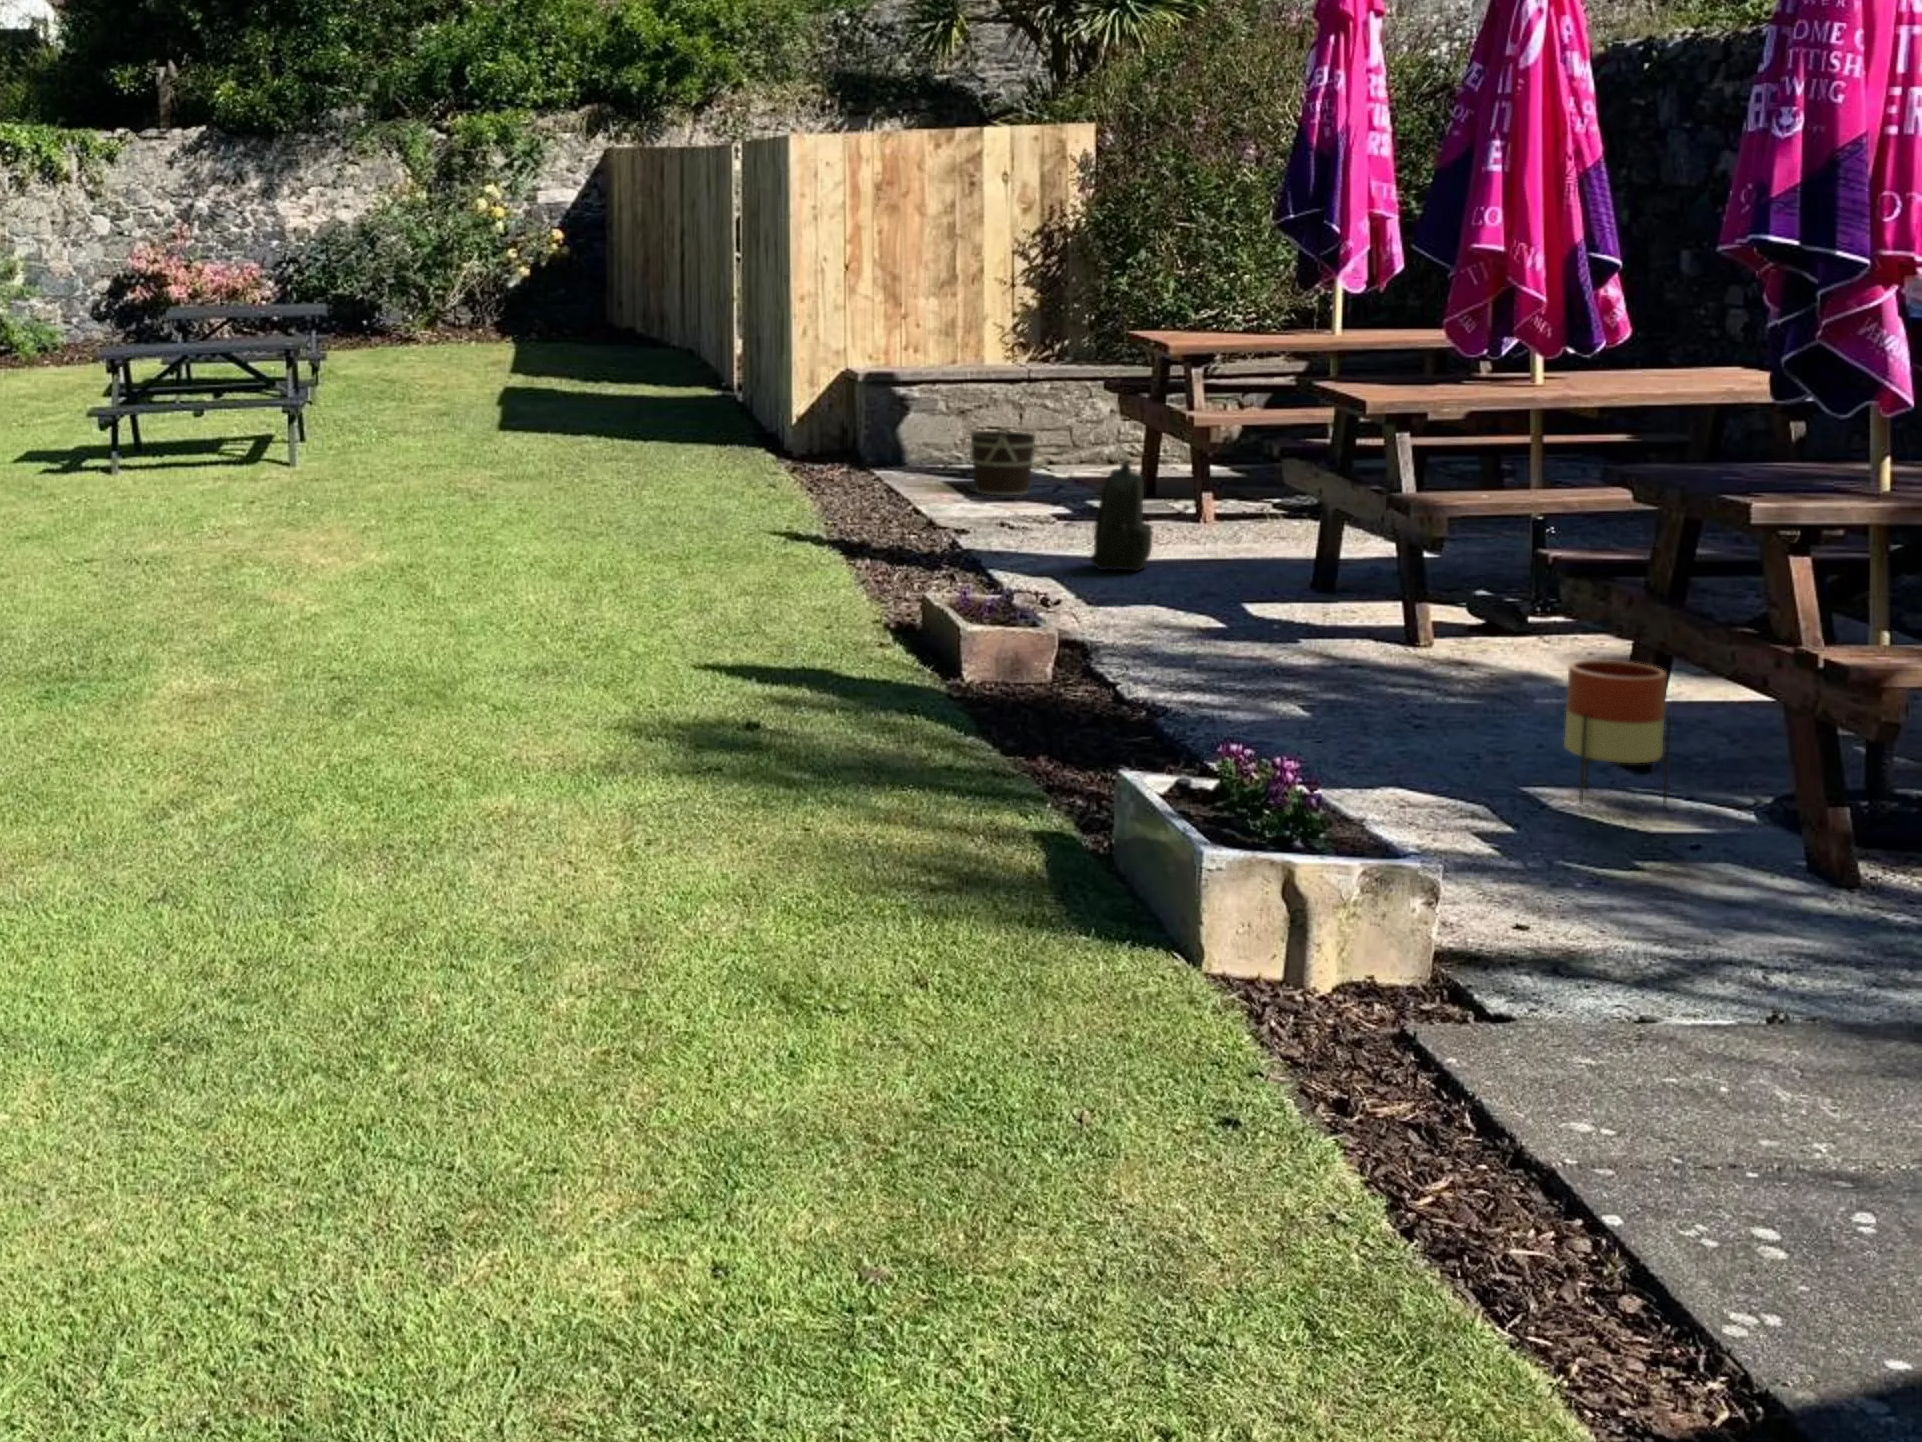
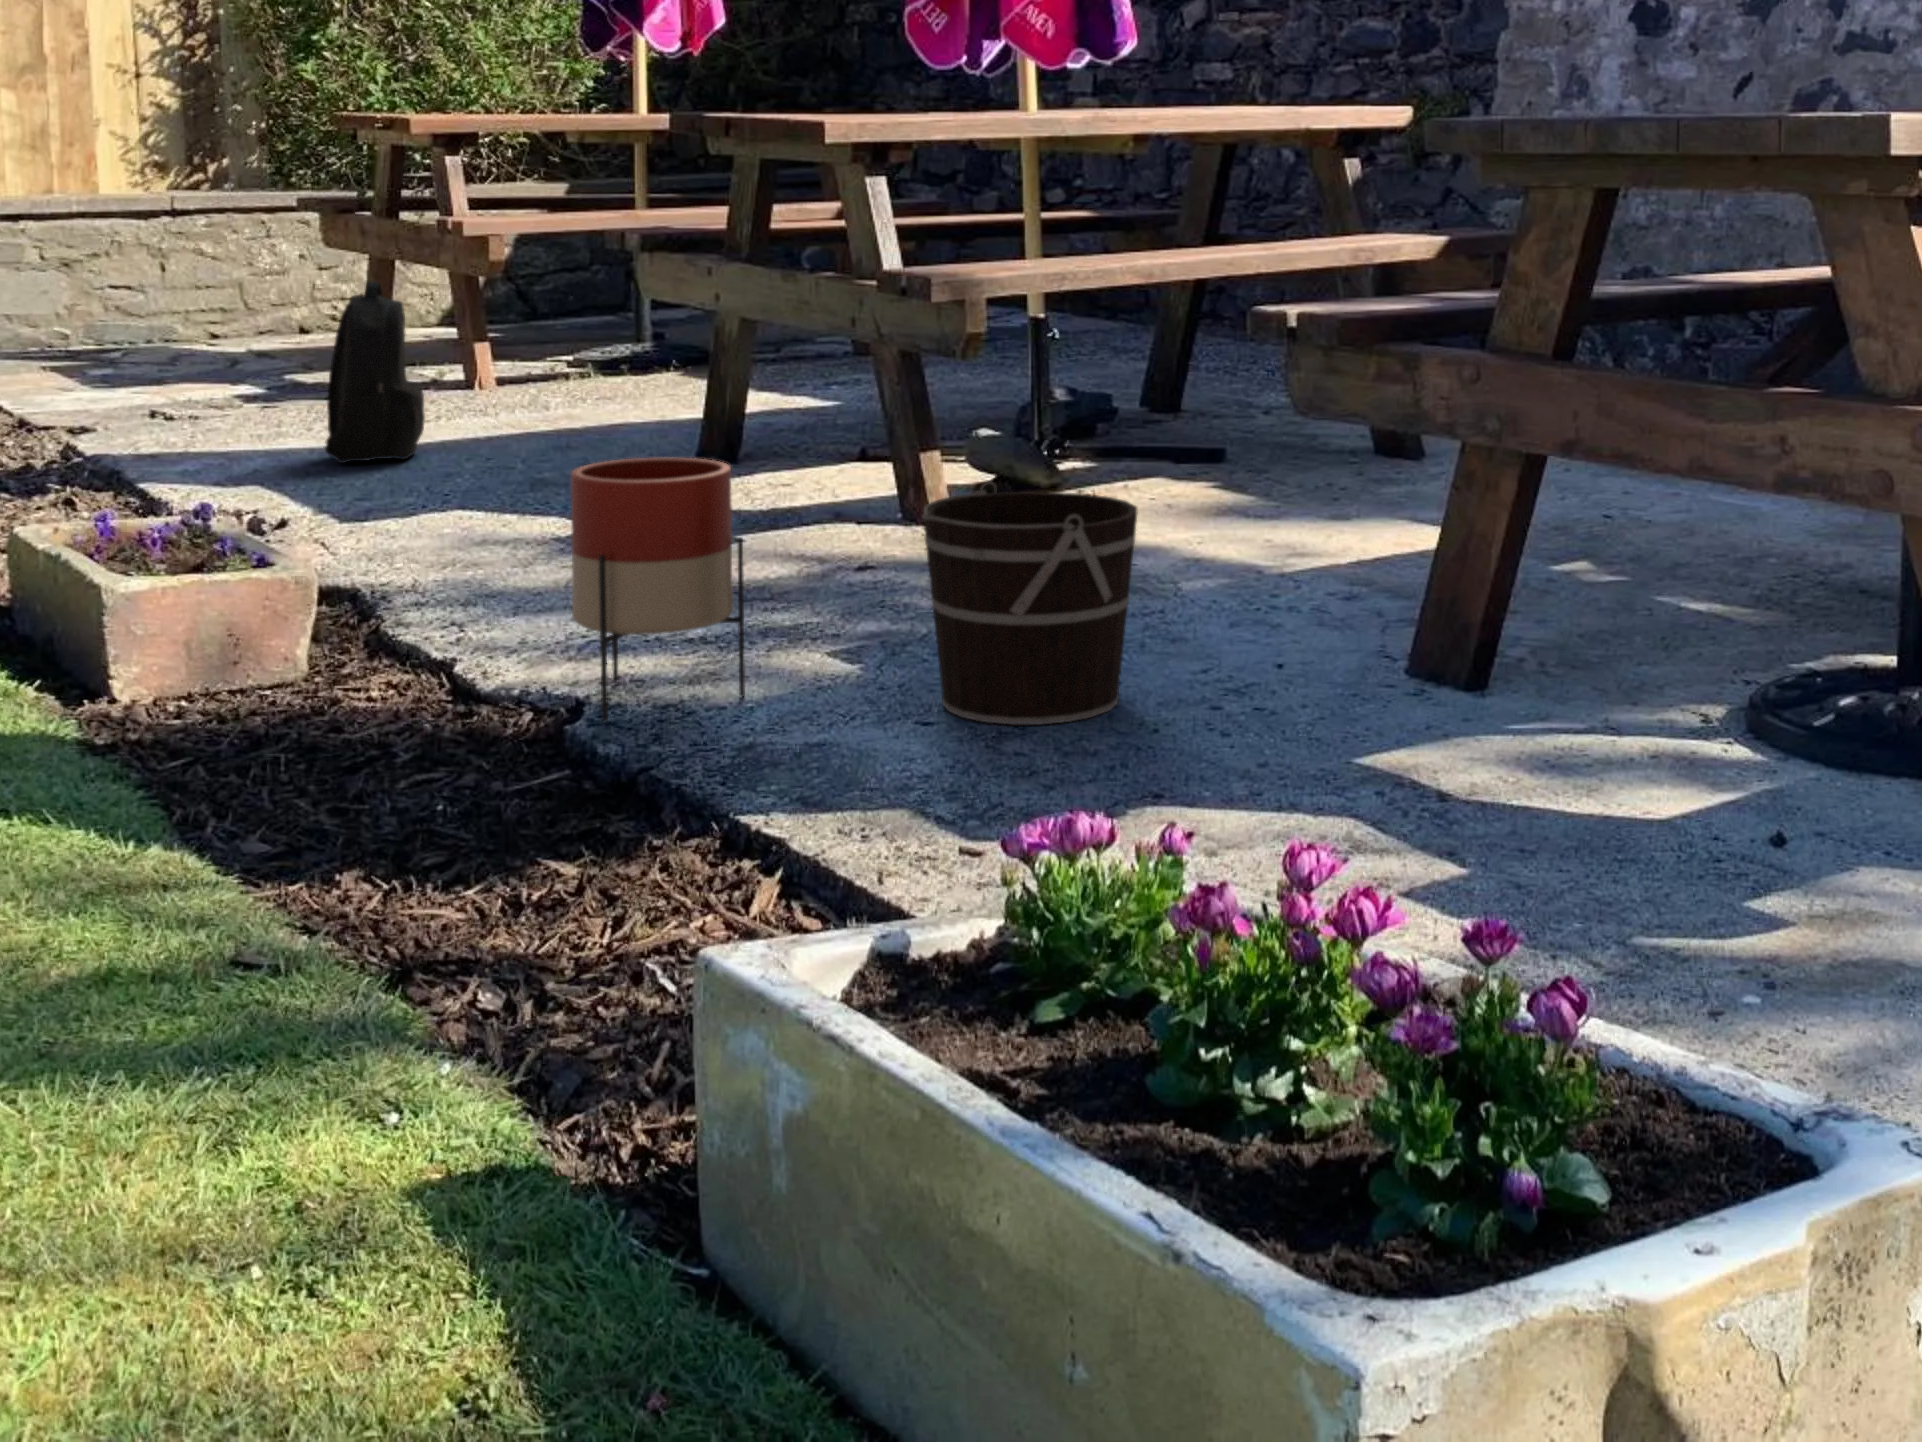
bucket: present [970,430,1036,495] -> present [922,482,1137,725]
planter: present [1564,660,1671,805] -> present [571,458,745,722]

